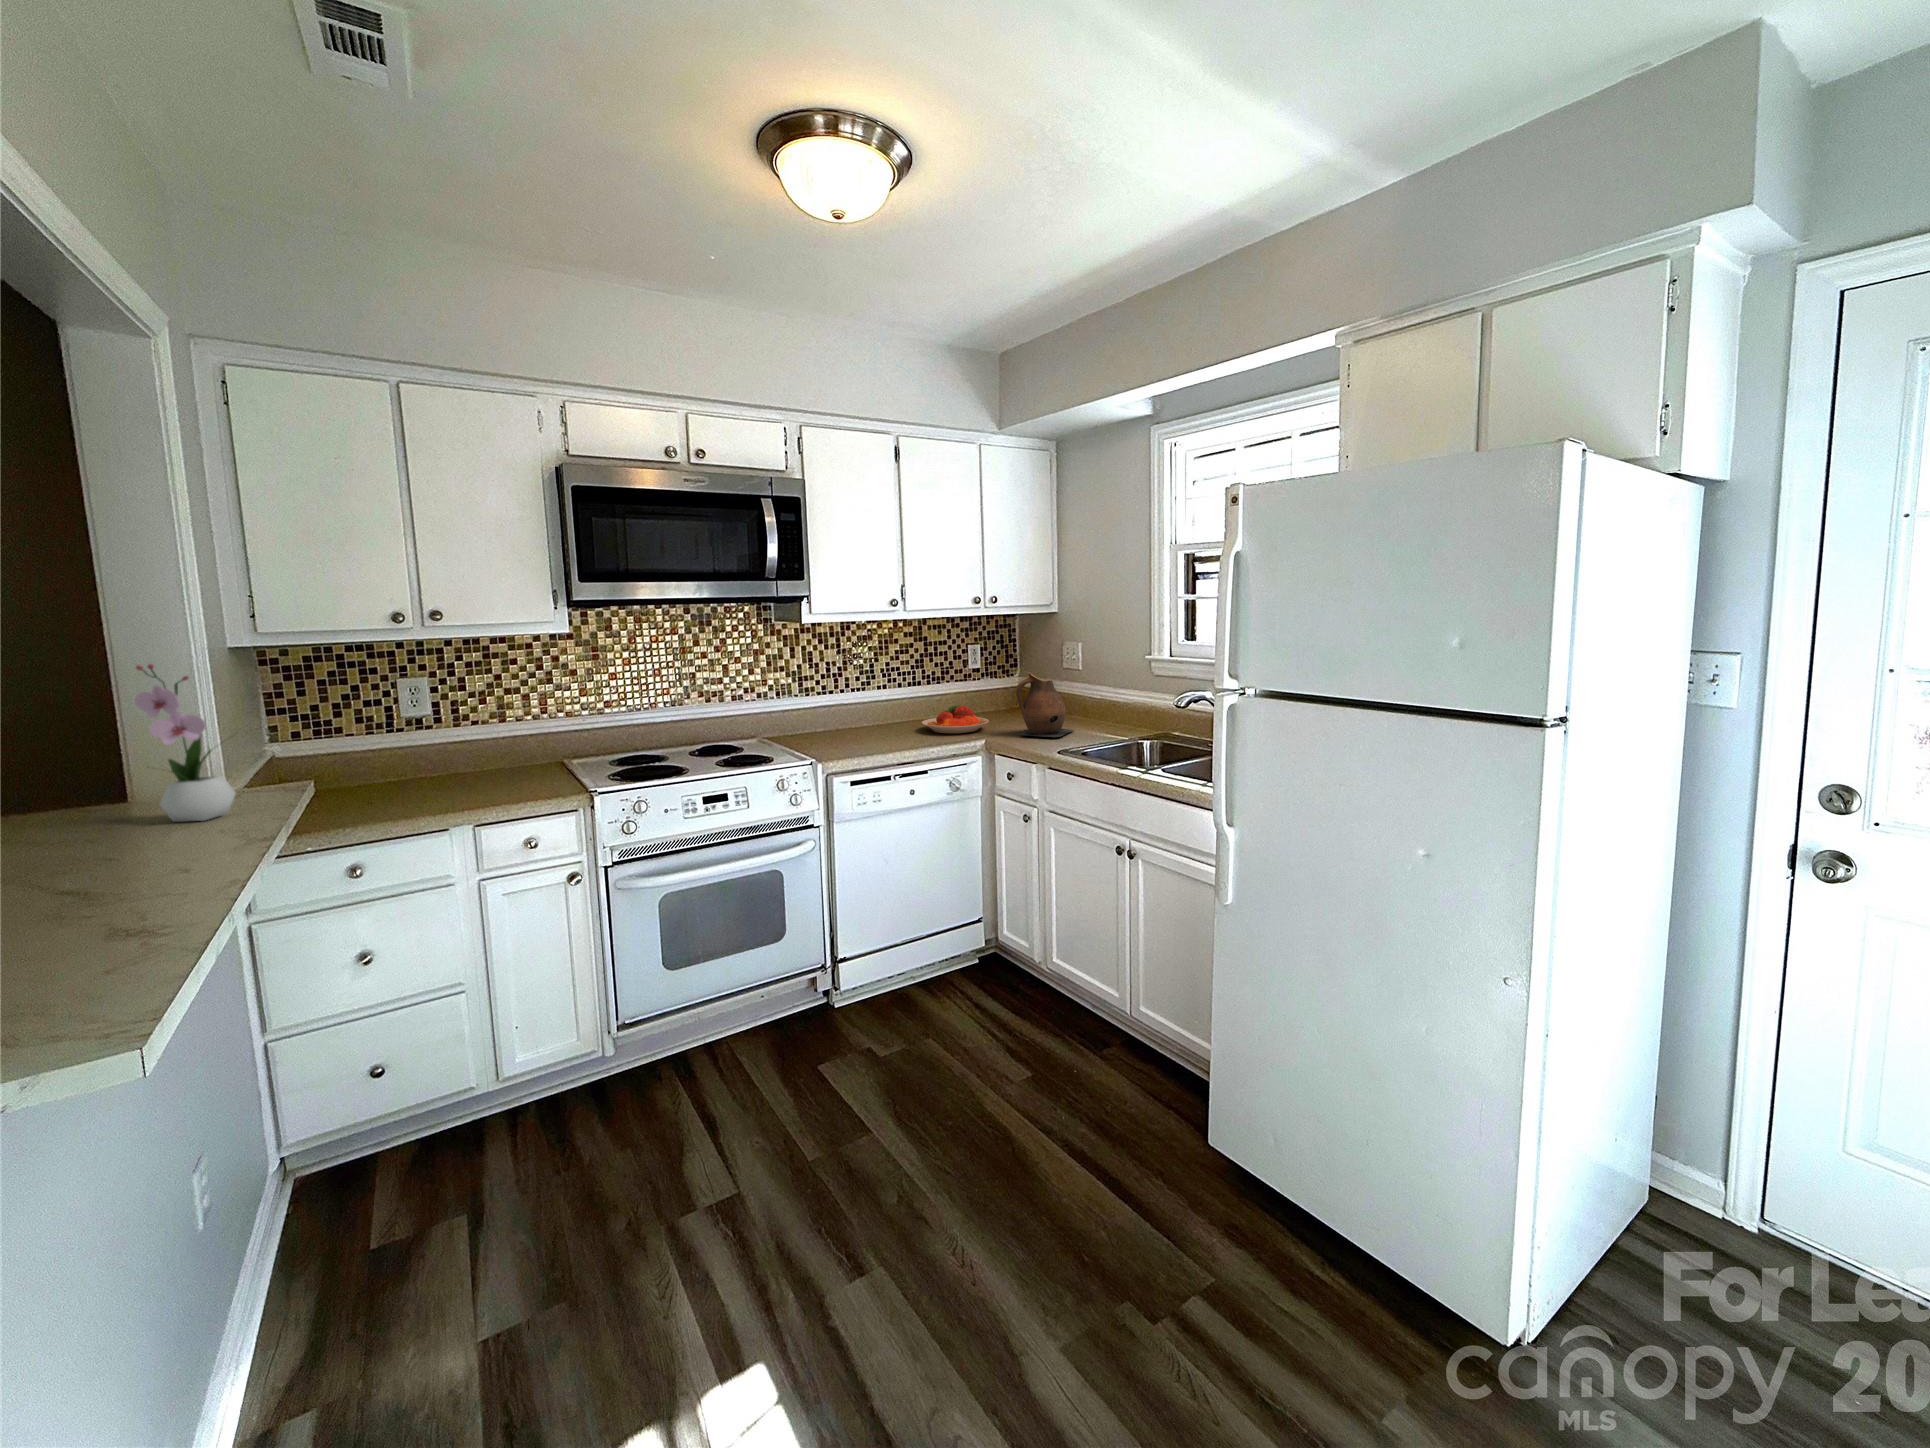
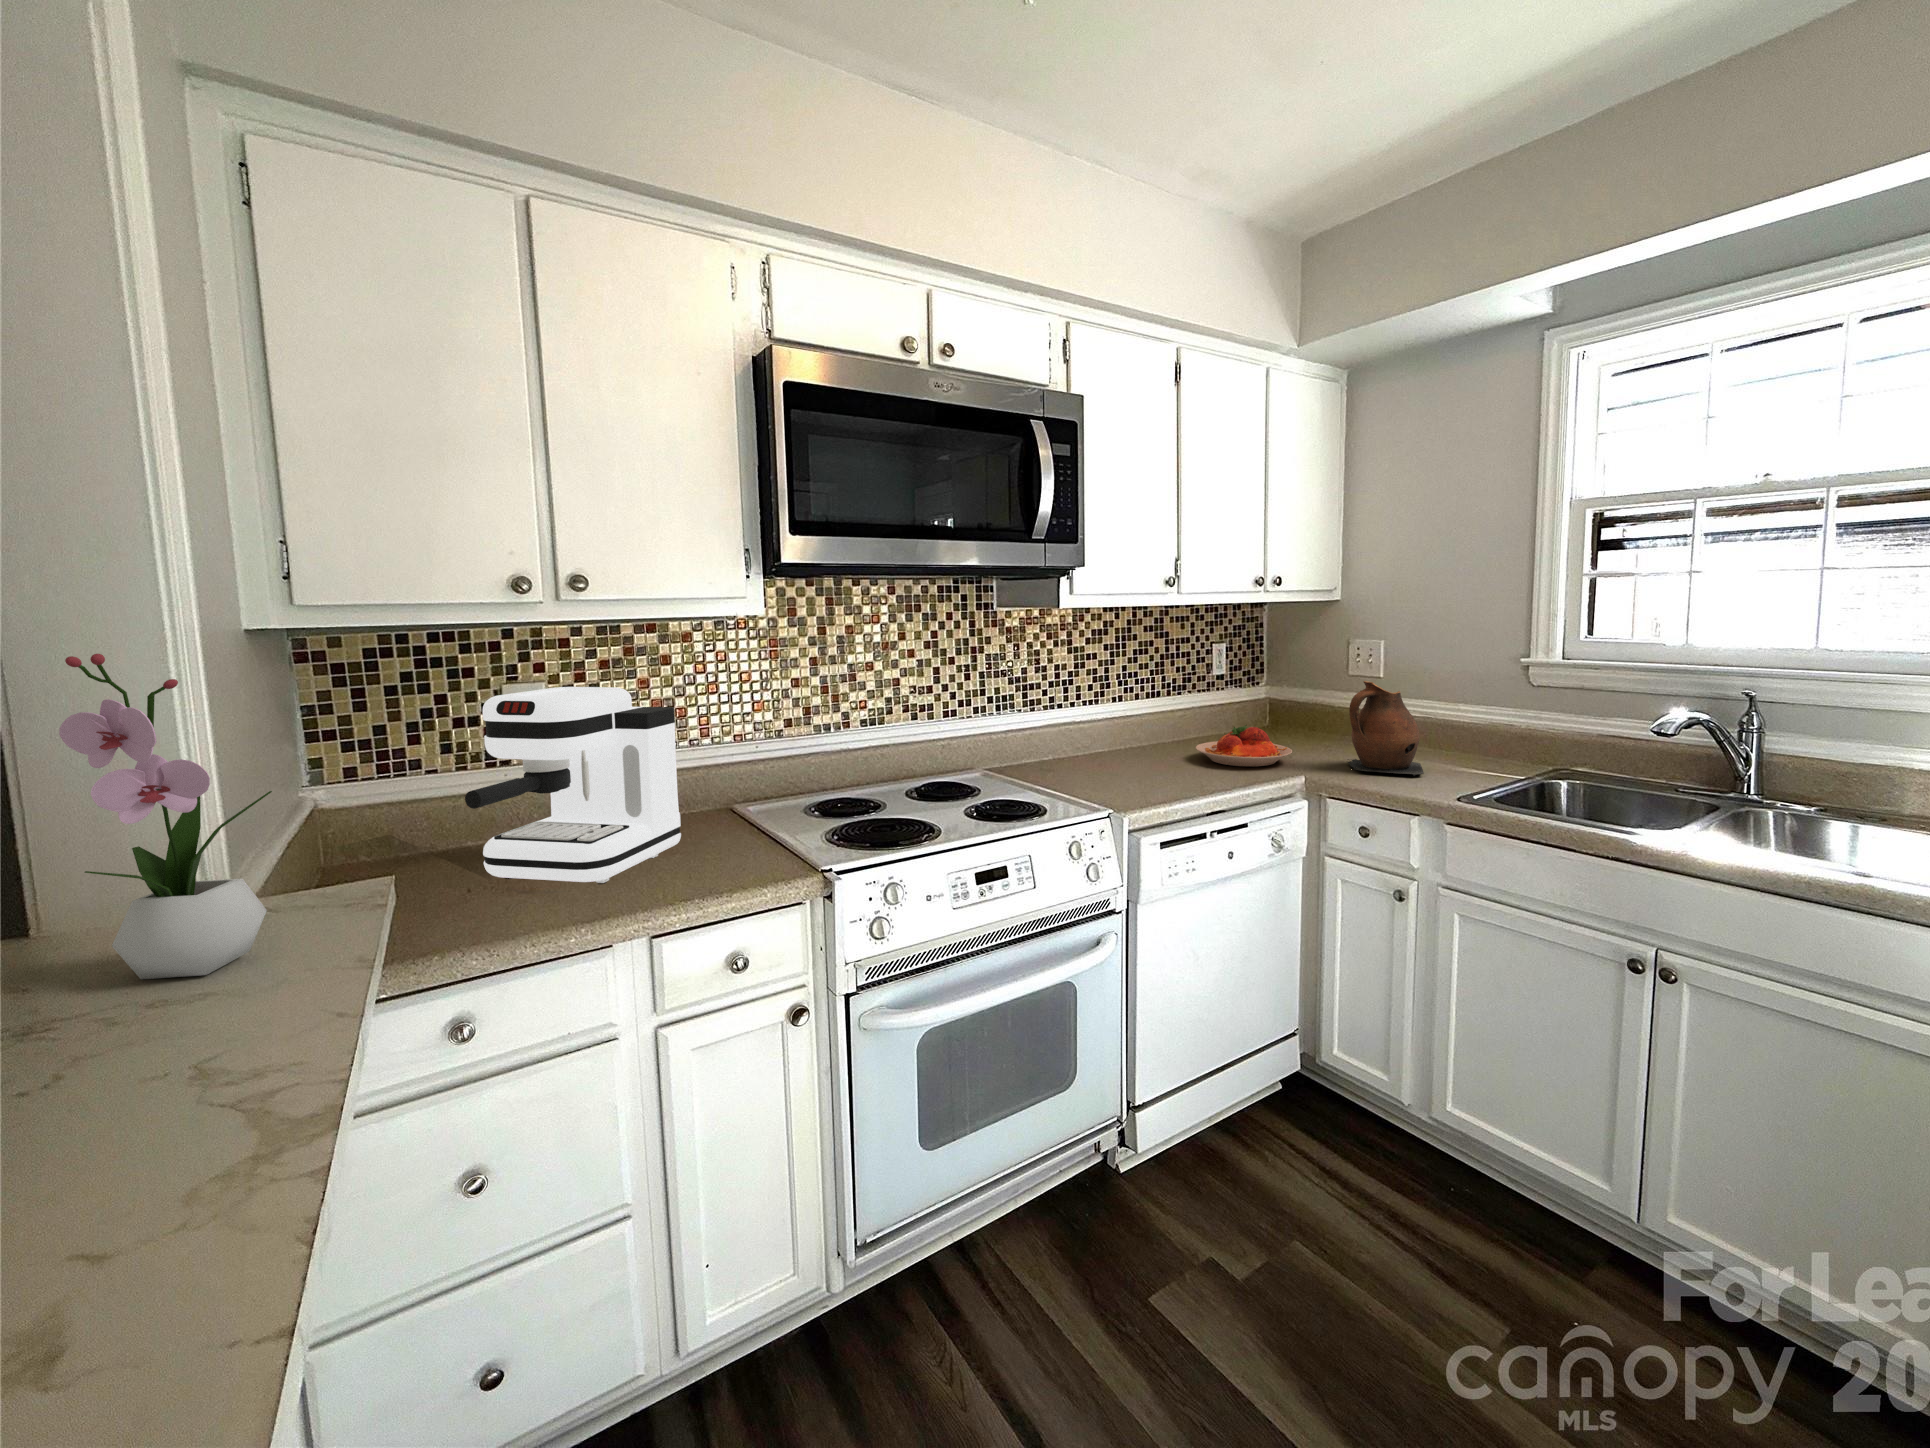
coffee maker: none [359,680,510,798] -> present [465,687,681,883]

